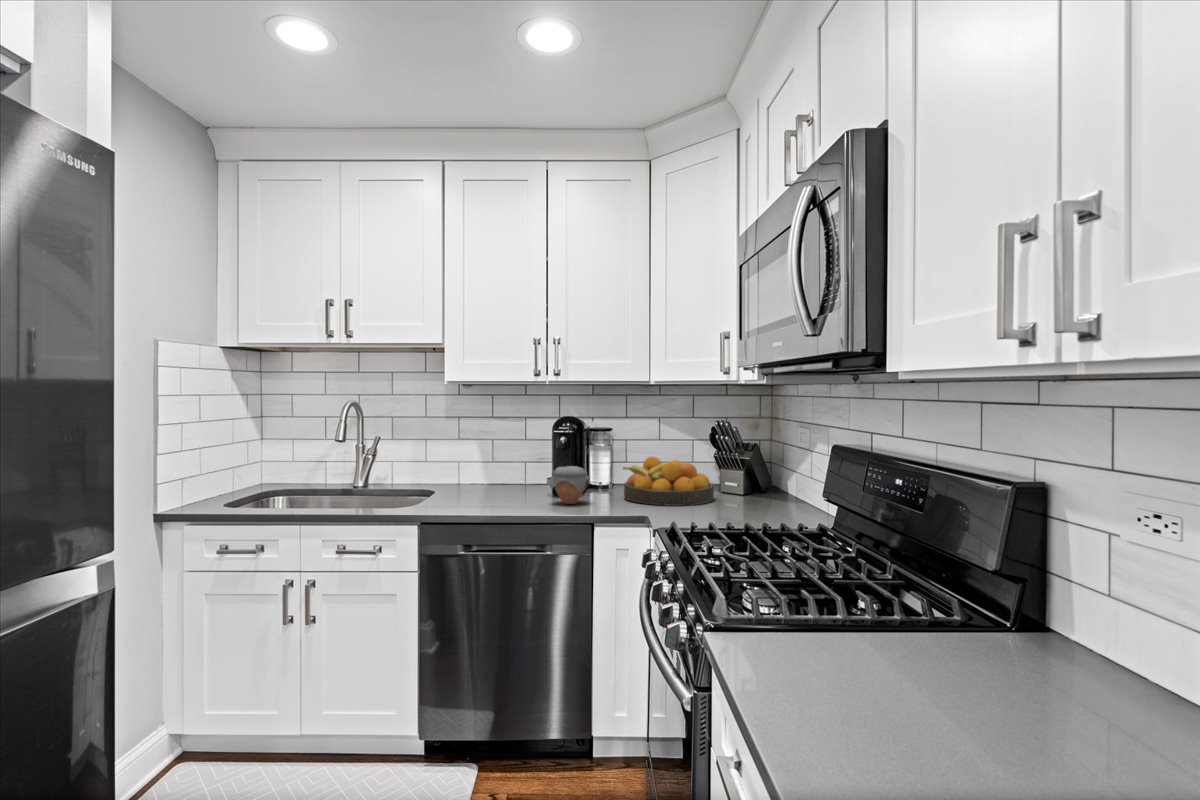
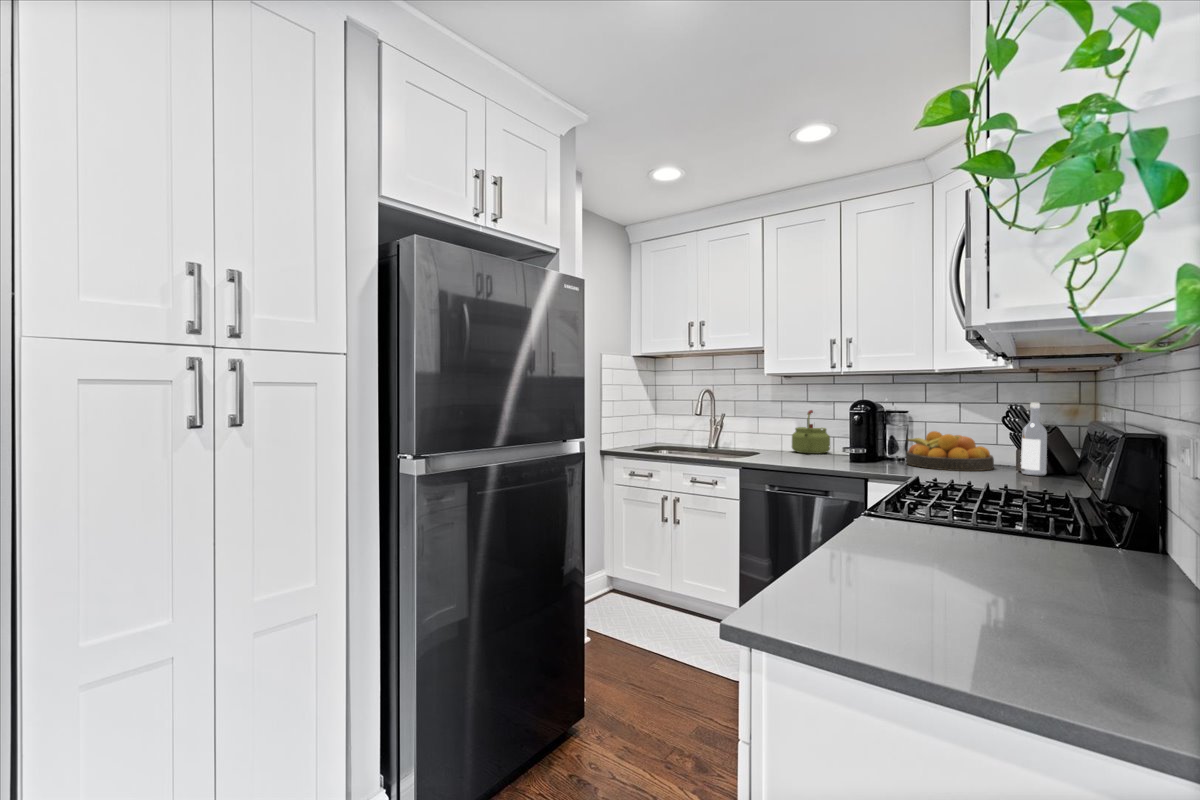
wine bottle: none [745,422,768,506] -> present [1021,403,1047,476]
kettle: none [477,431,526,490] -> present [792,410,830,454]
jar: present [548,466,590,504] -> none [838,435,873,464]

